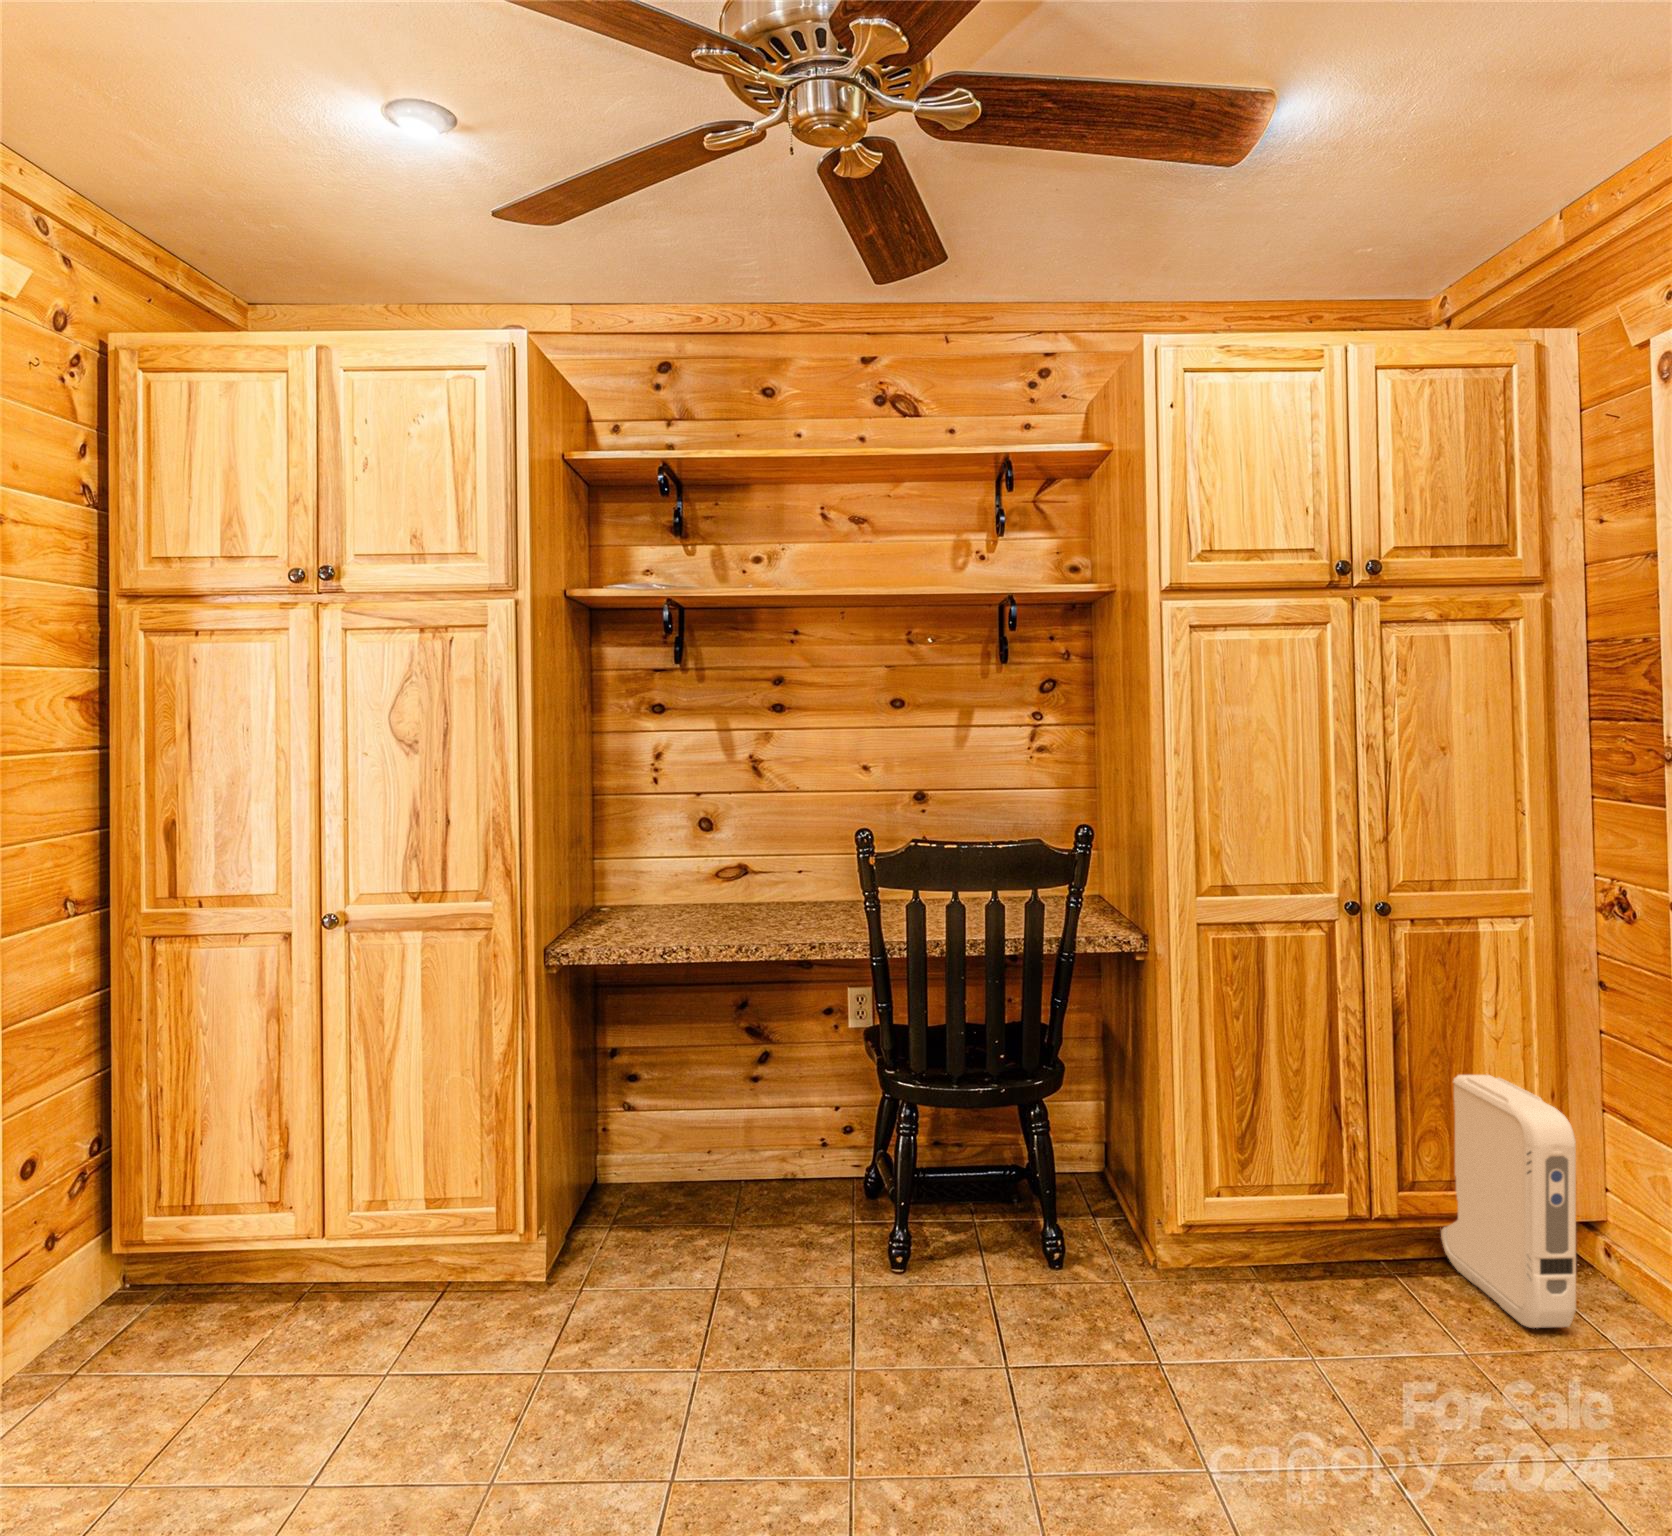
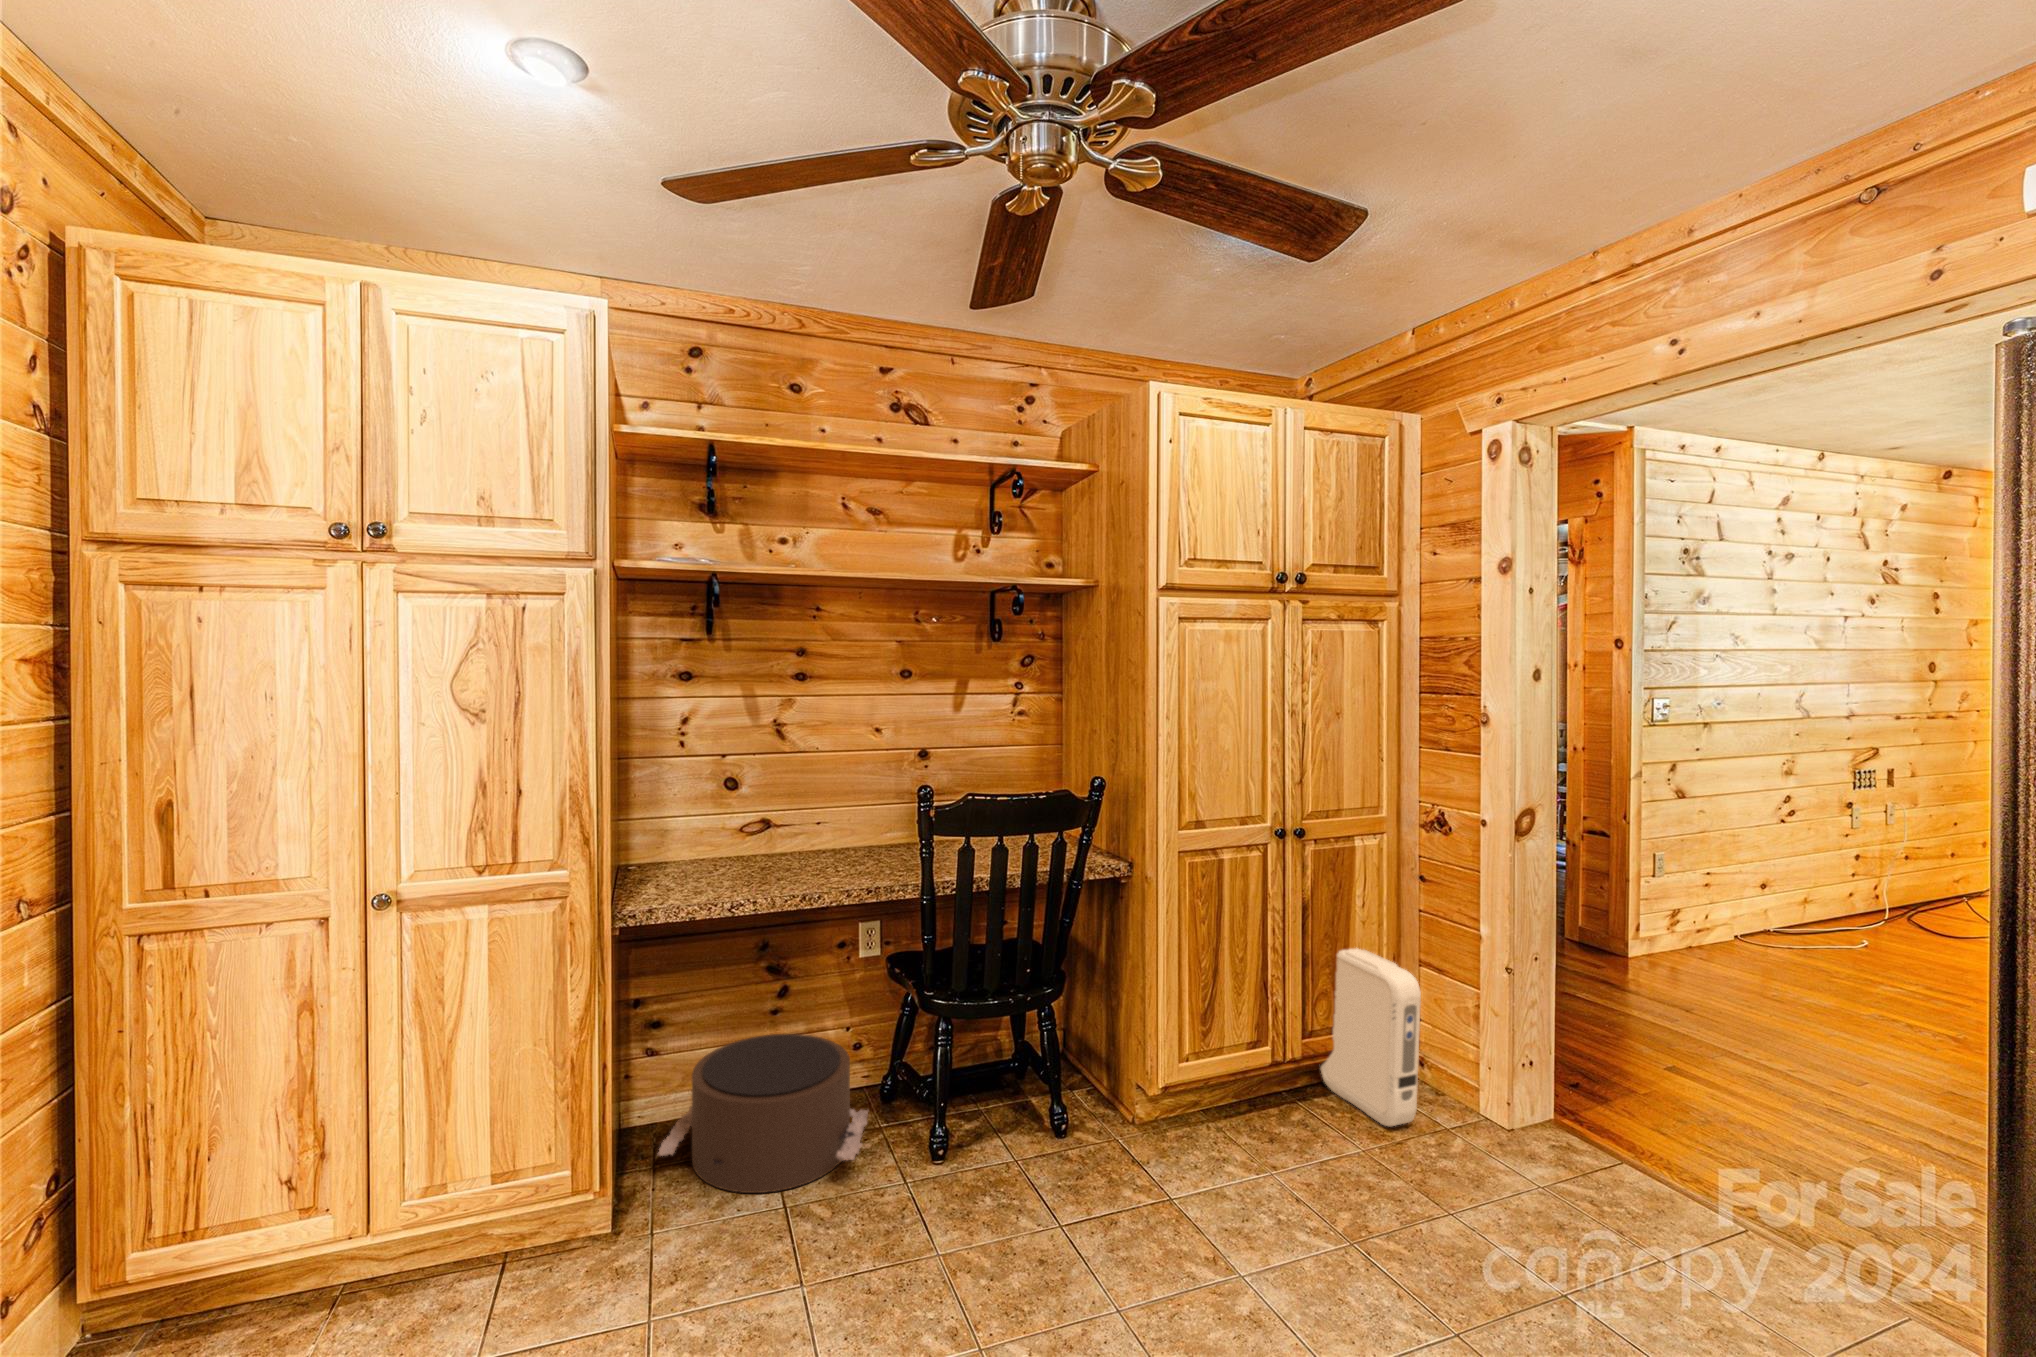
pouf: none [610,1109,835,1271] -> present [658,1034,868,1193]

